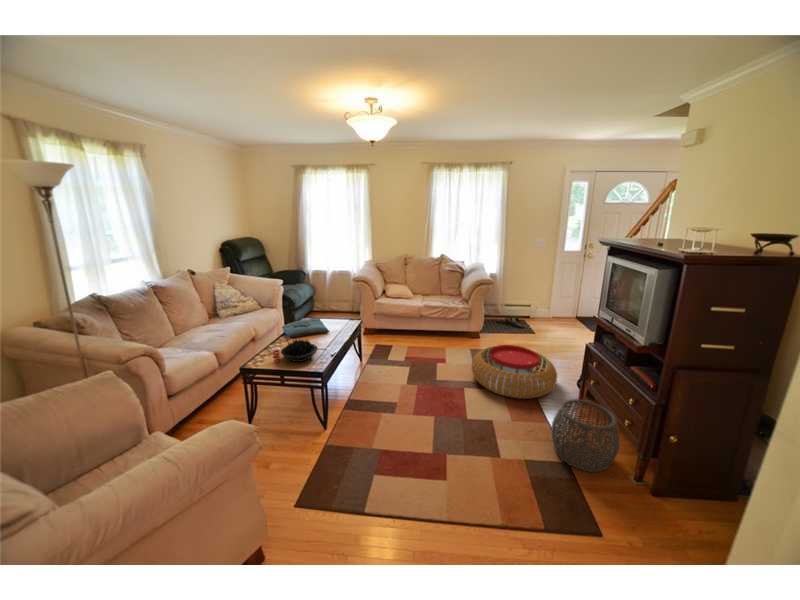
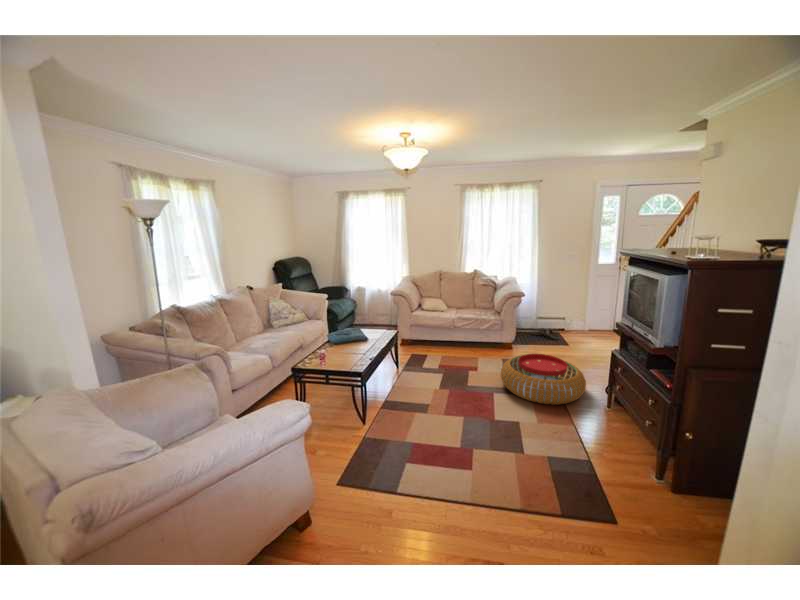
succulent plant: present [281,340,318,362] -> none [326,344,358,363]
woven basket: present [552,399,620,473] -> none [575,402,642,471]

